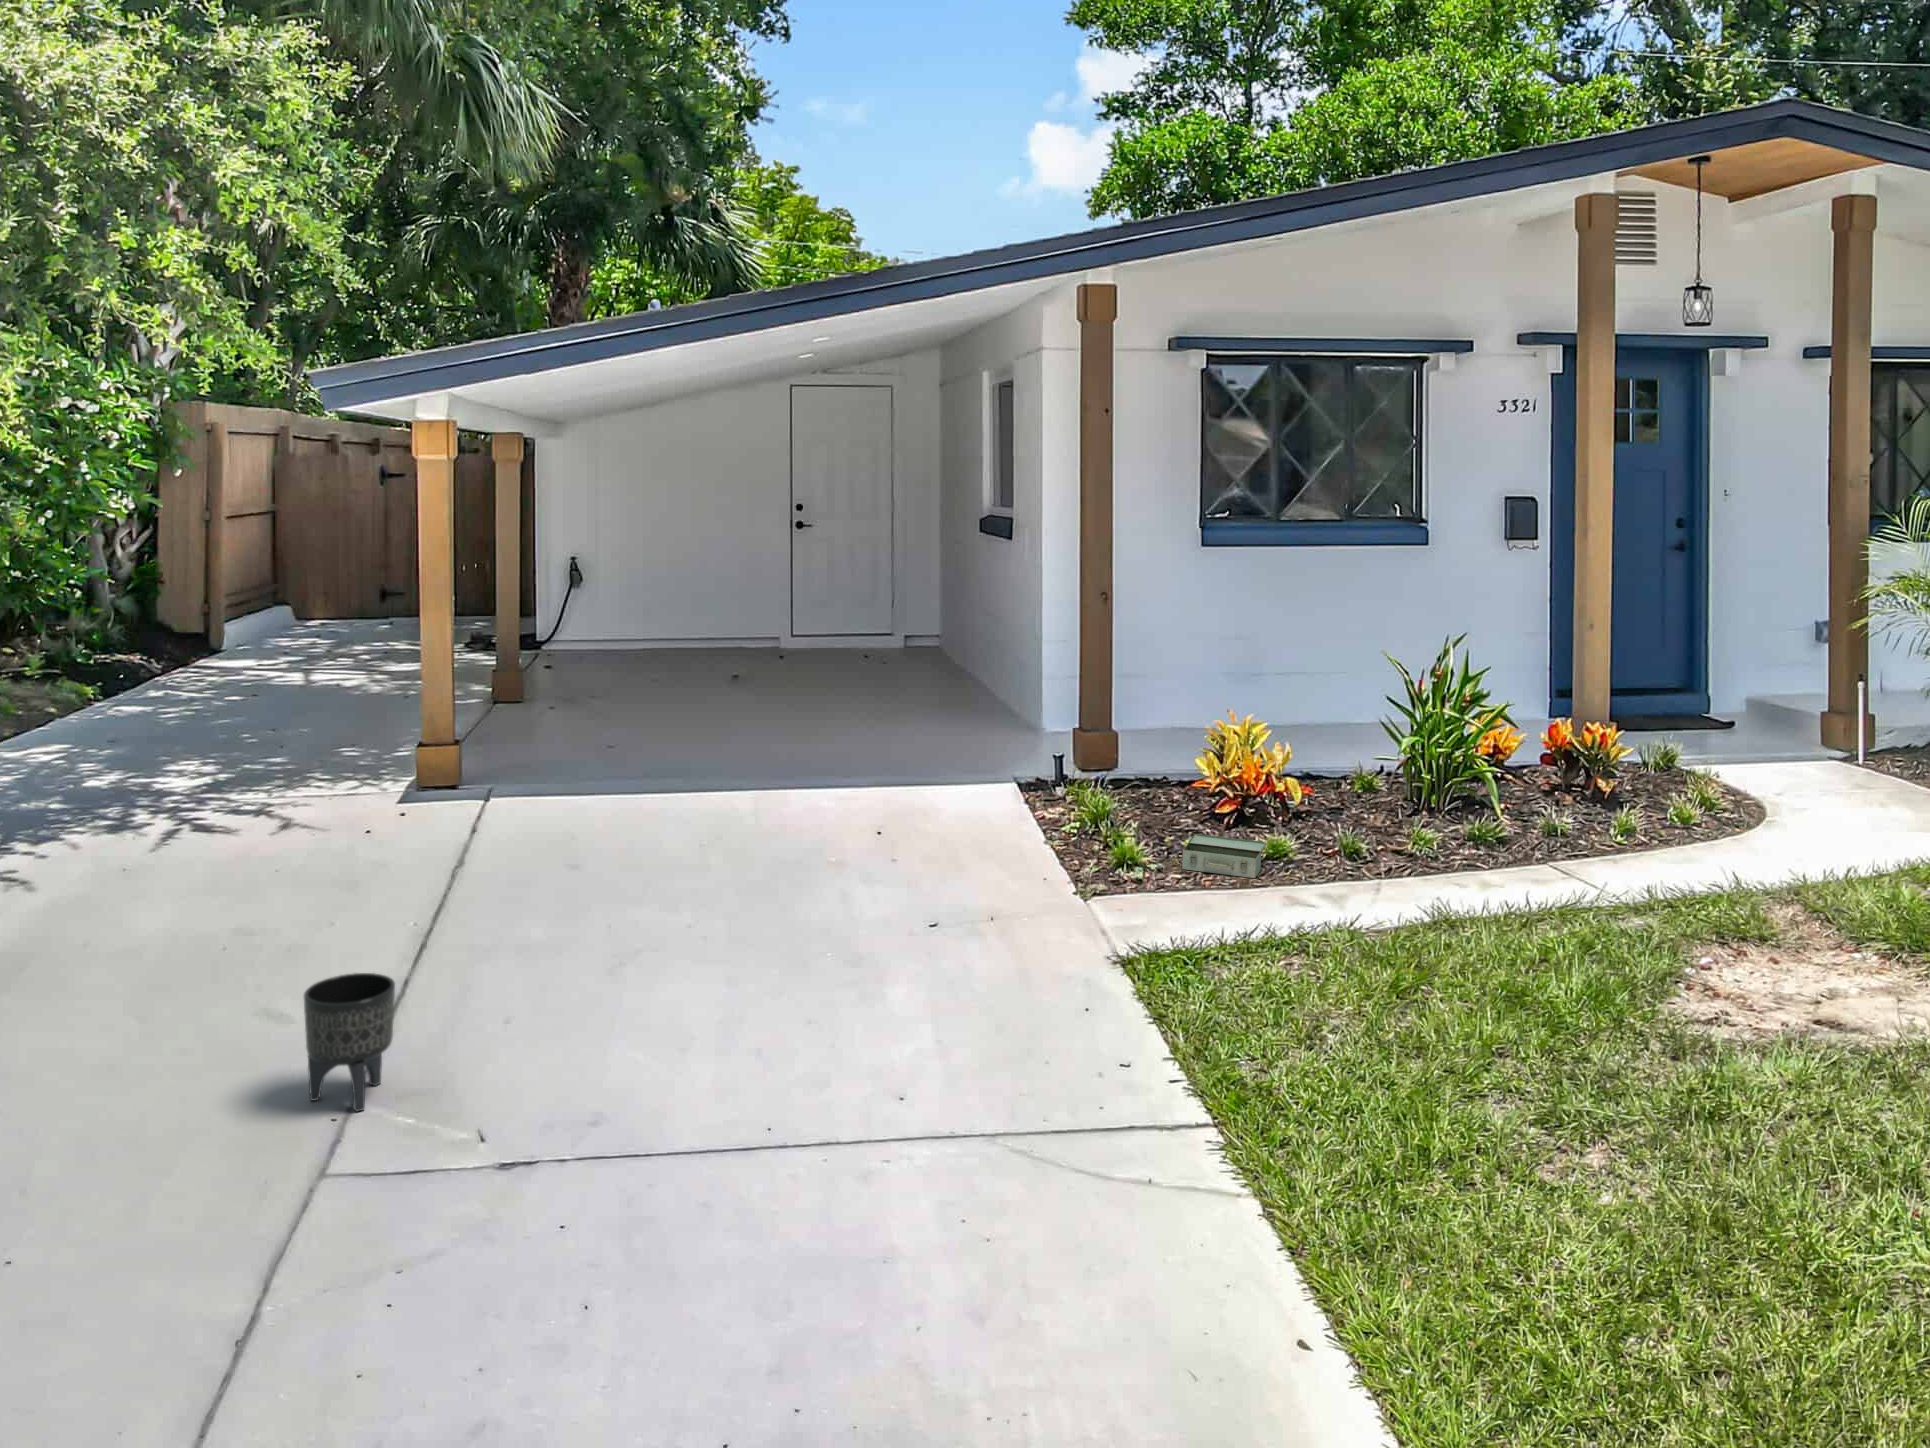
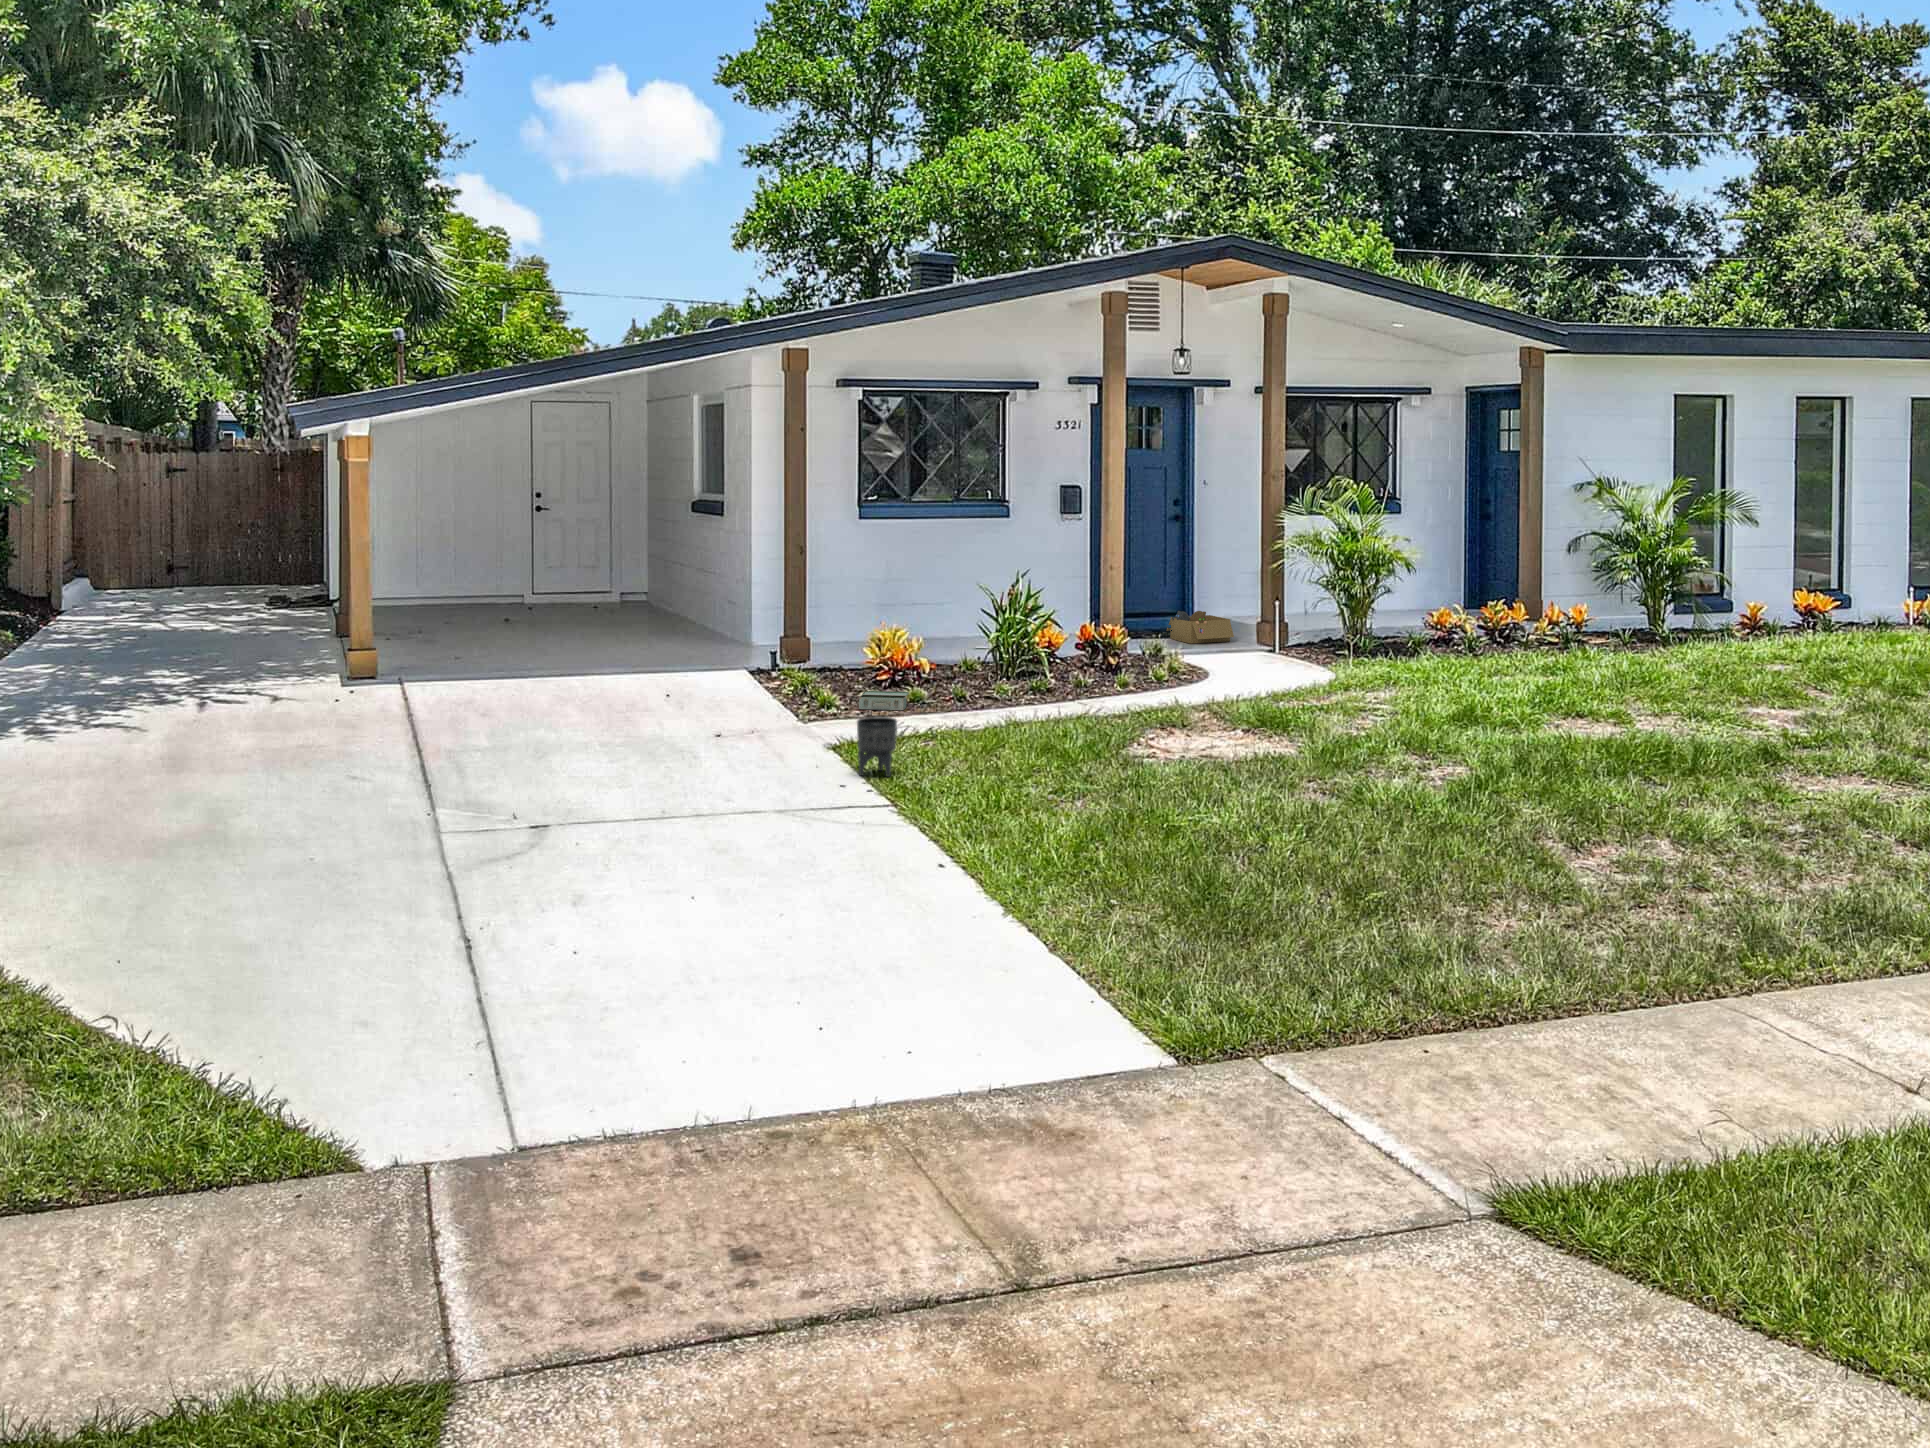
cardboard box: none [1654,686,1766,740] -> present [1167,611,1234,644]
planter: present [304,973,395,1112] -> present [857,717,897,777]

